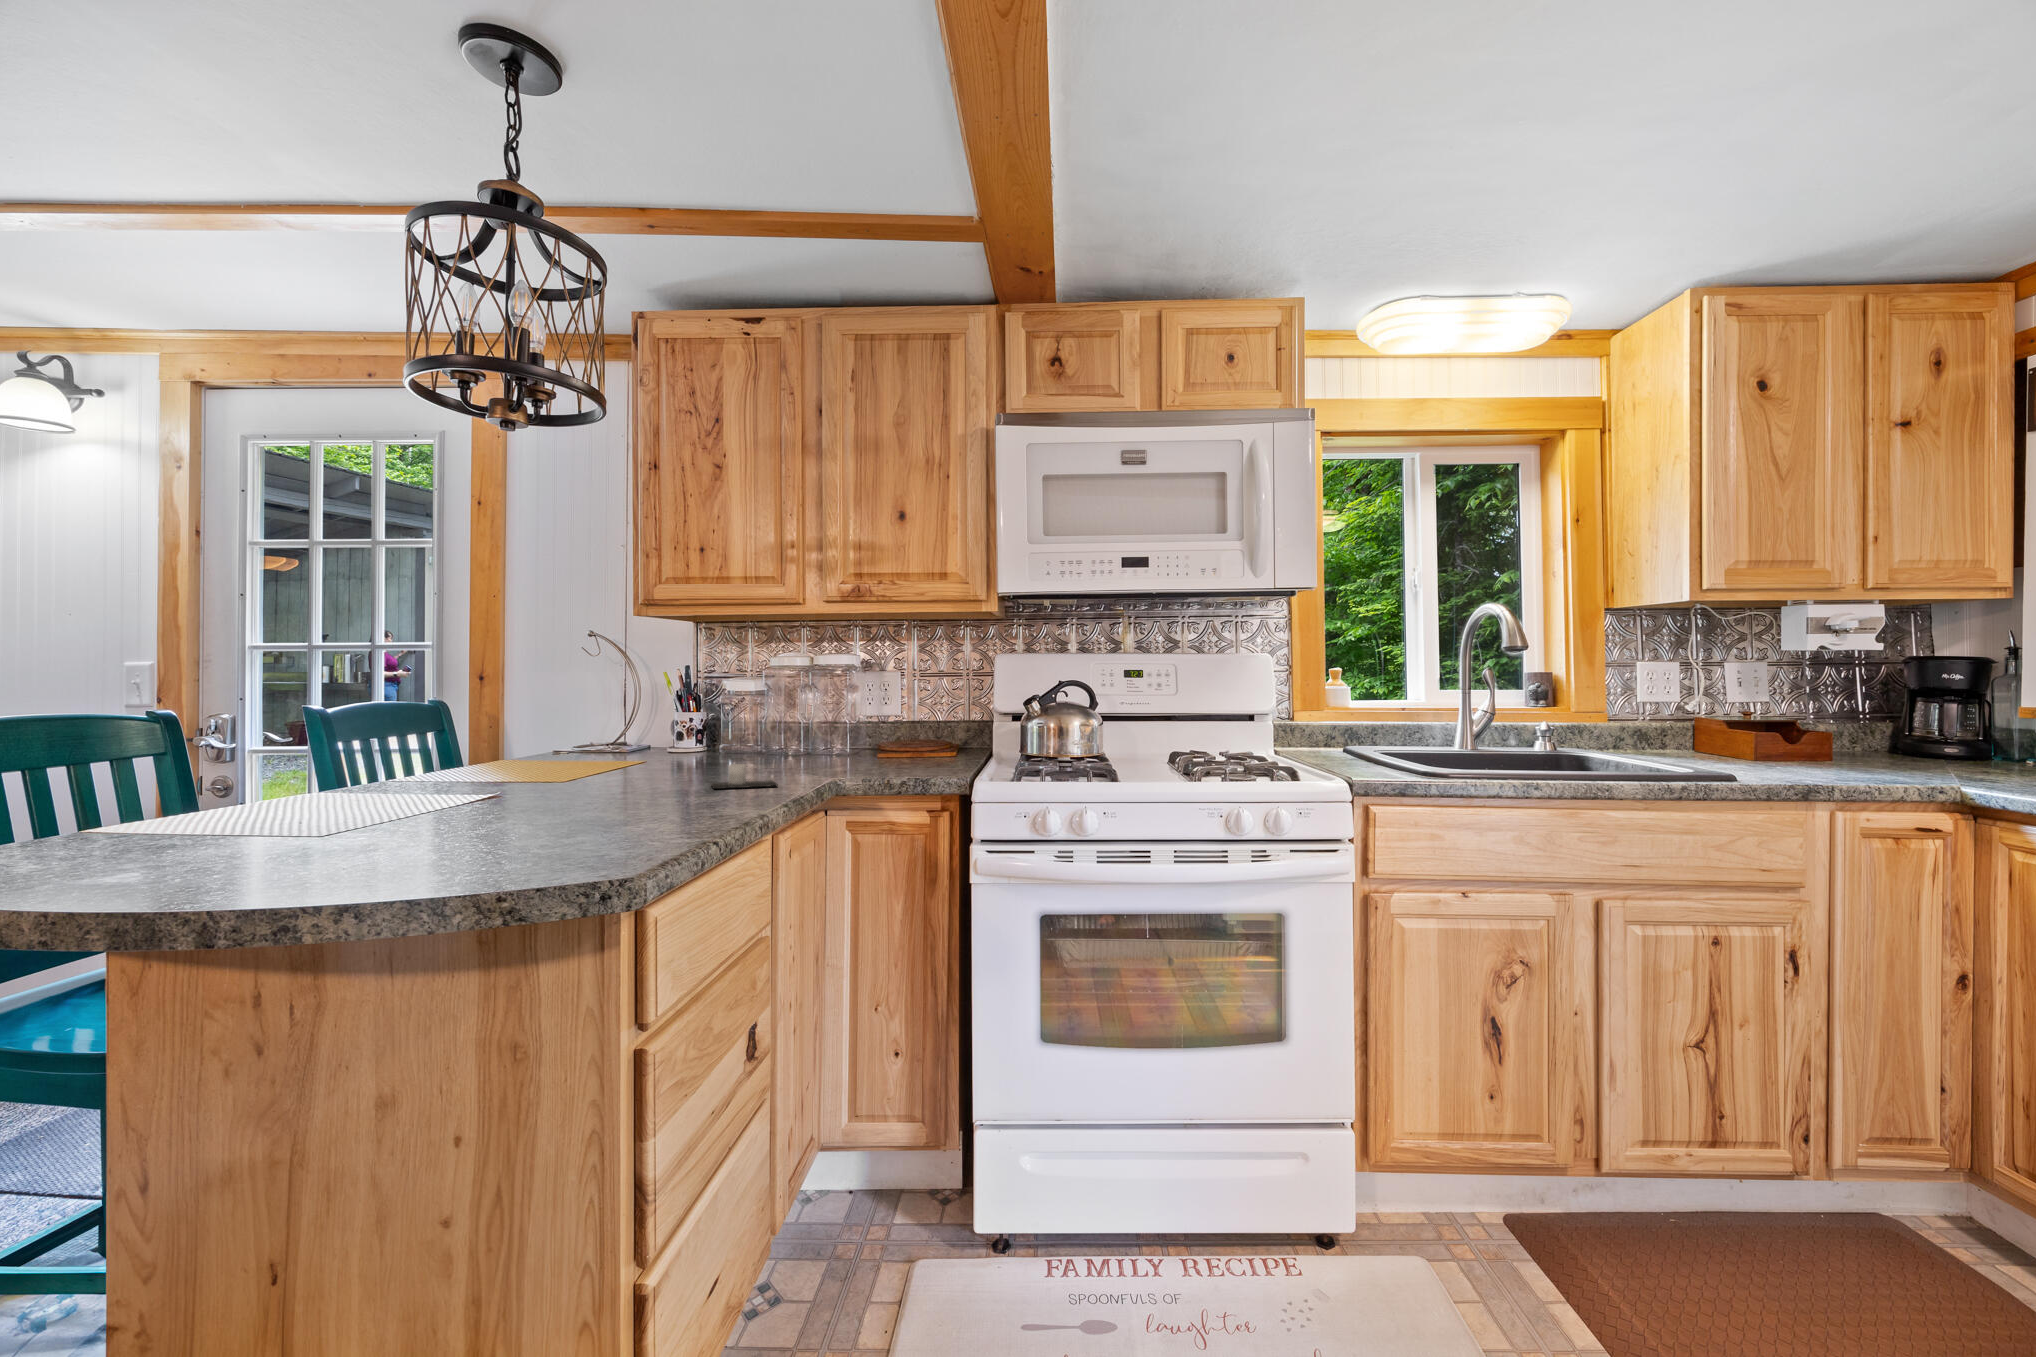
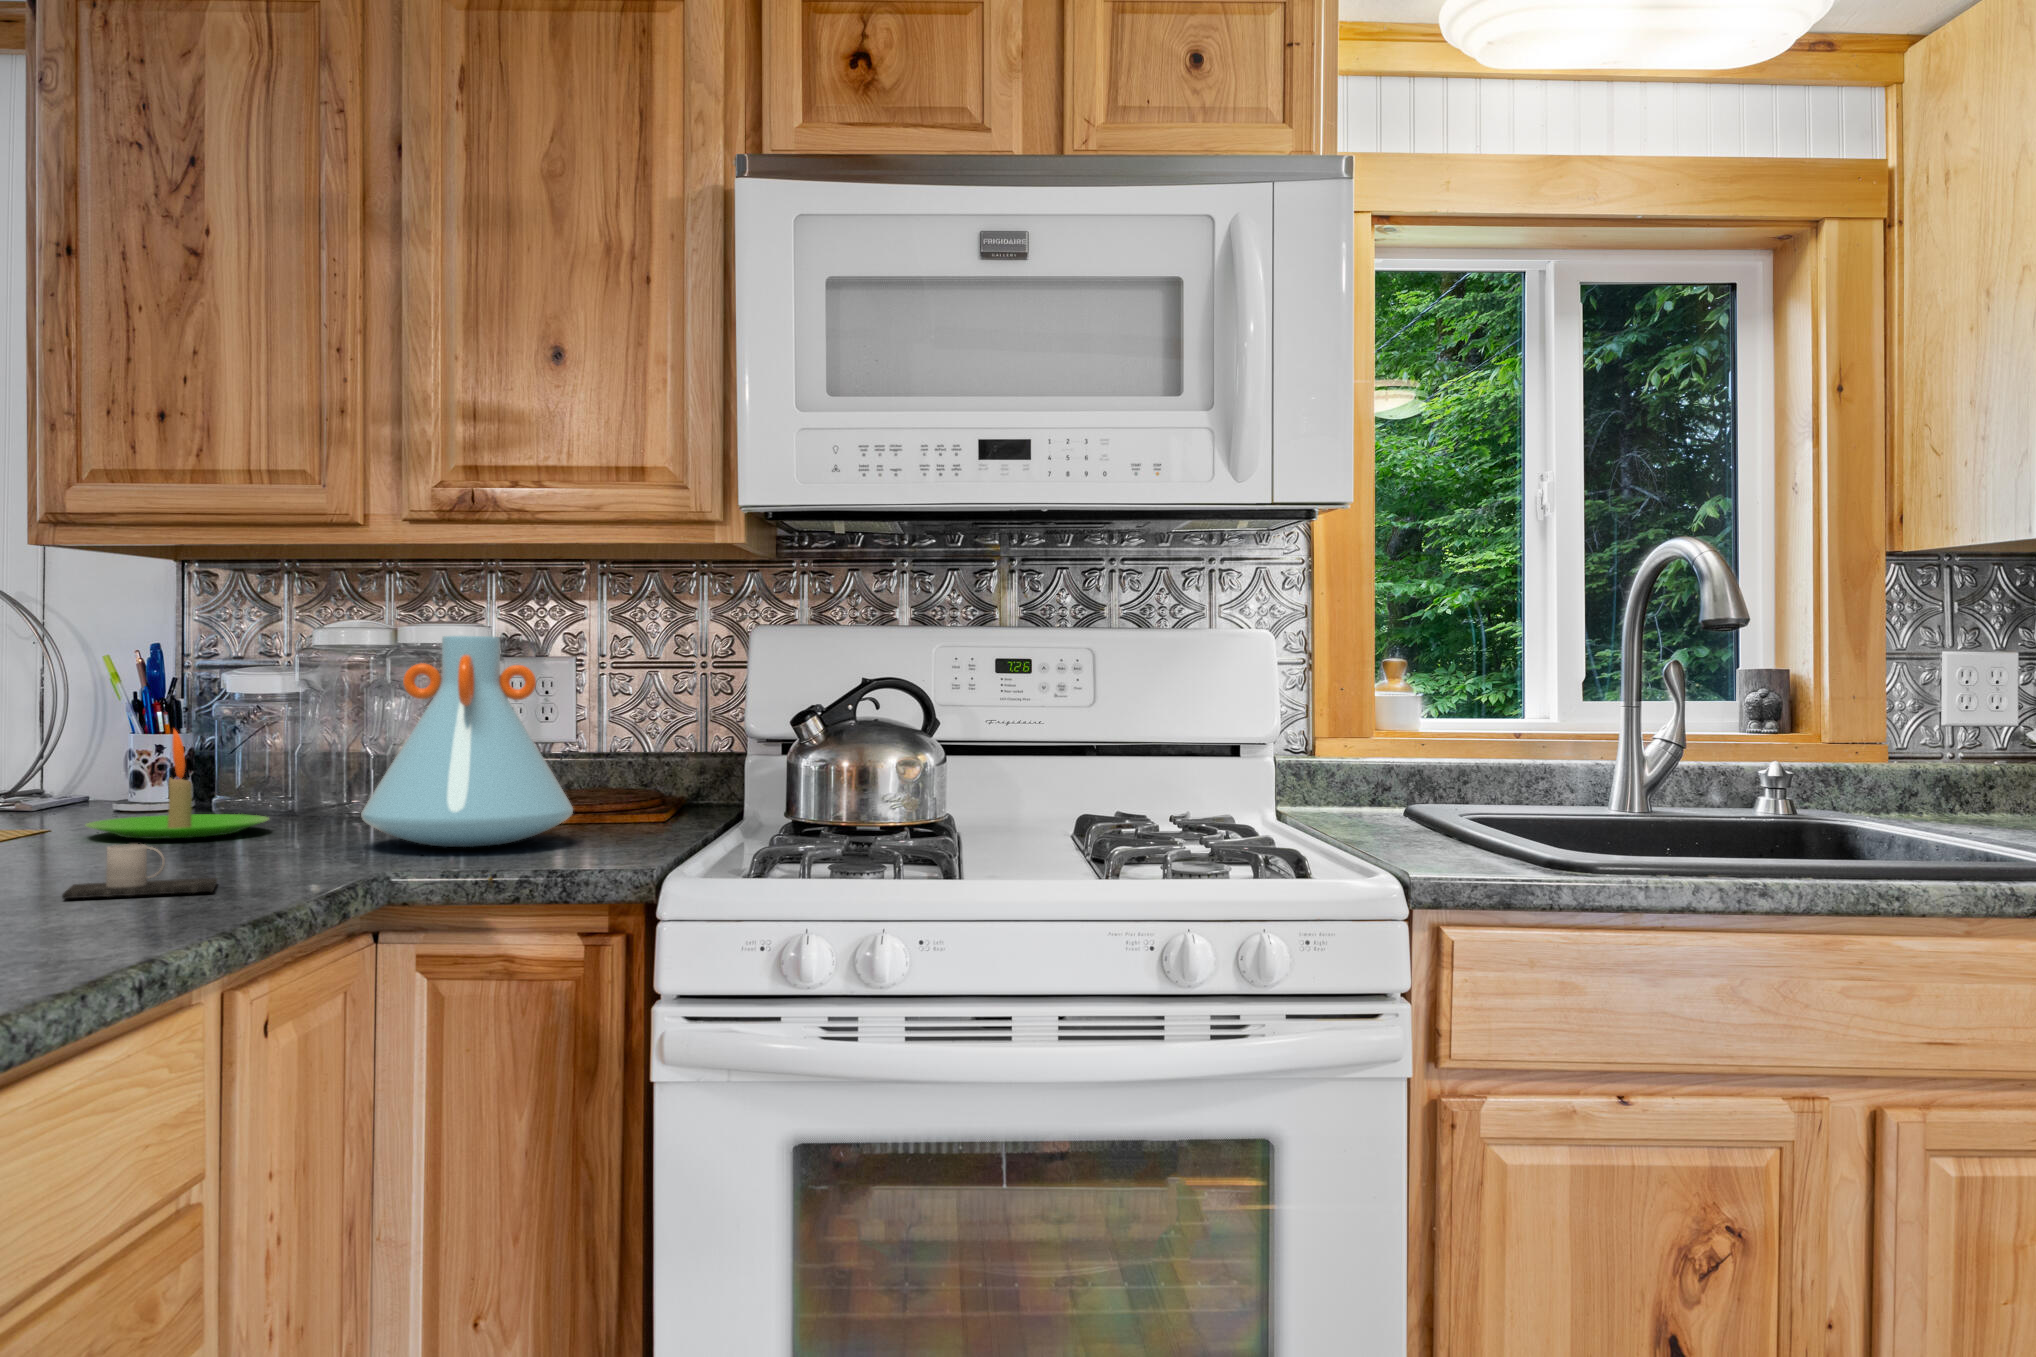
vase: none [817,662,918,767] -> present [361,636,573,847]
candle: none [677,709,762,764] -> present [86,730,269,839]

